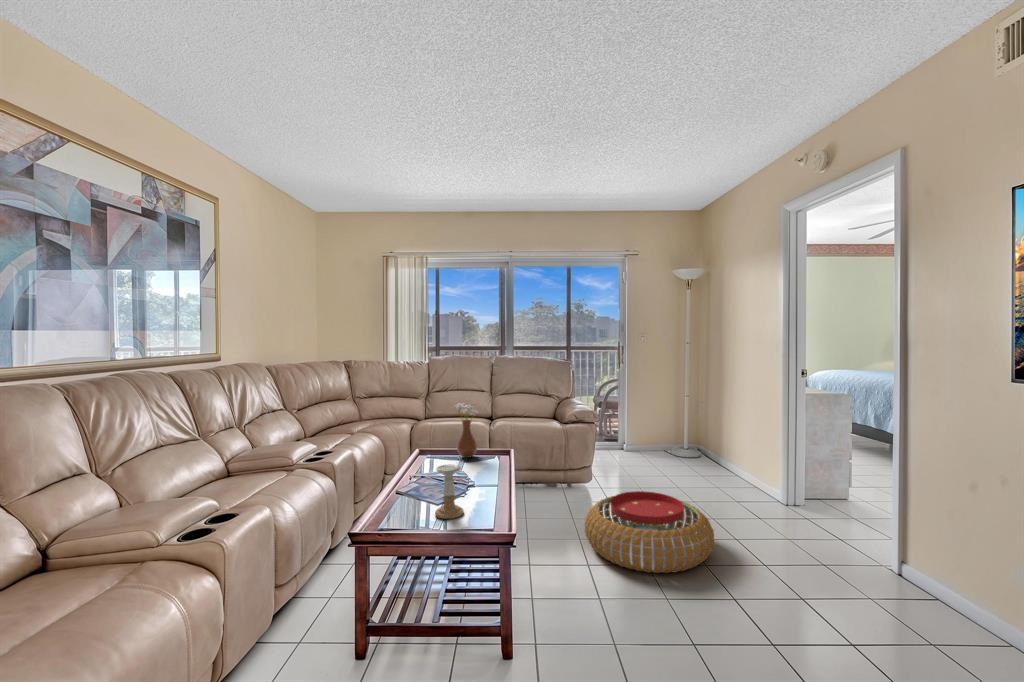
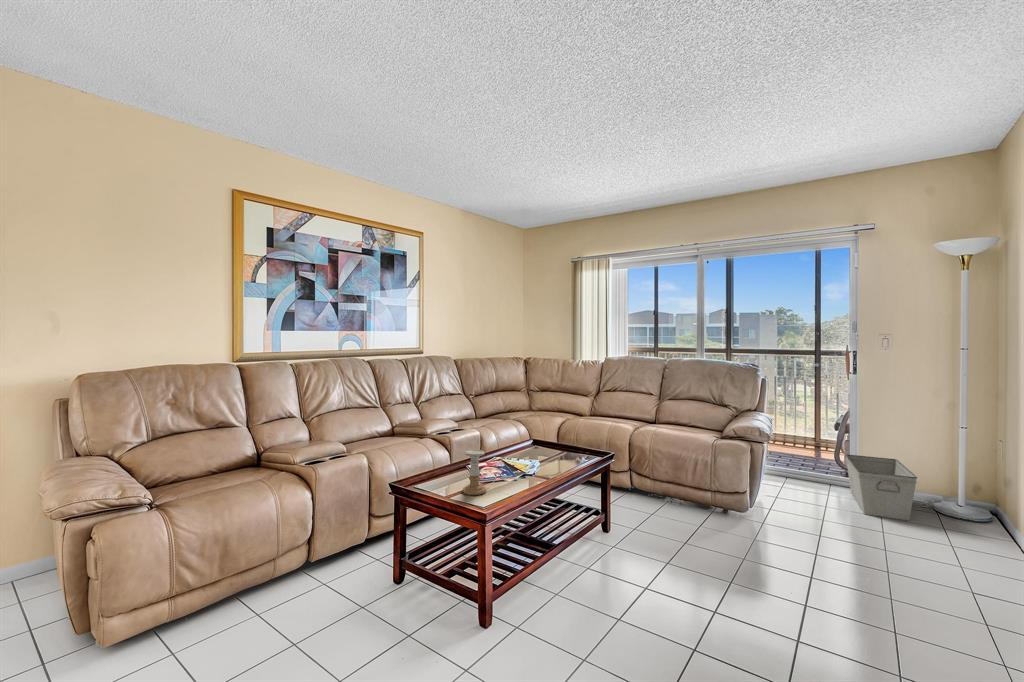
vase: present [454,403,477,458] -> none [550,402,577,454]
storage bin: none [634,420,689,464] -> present [845,454,917,521]
pouf: present [585,491,714,573] -> none [642,523,801,628]

